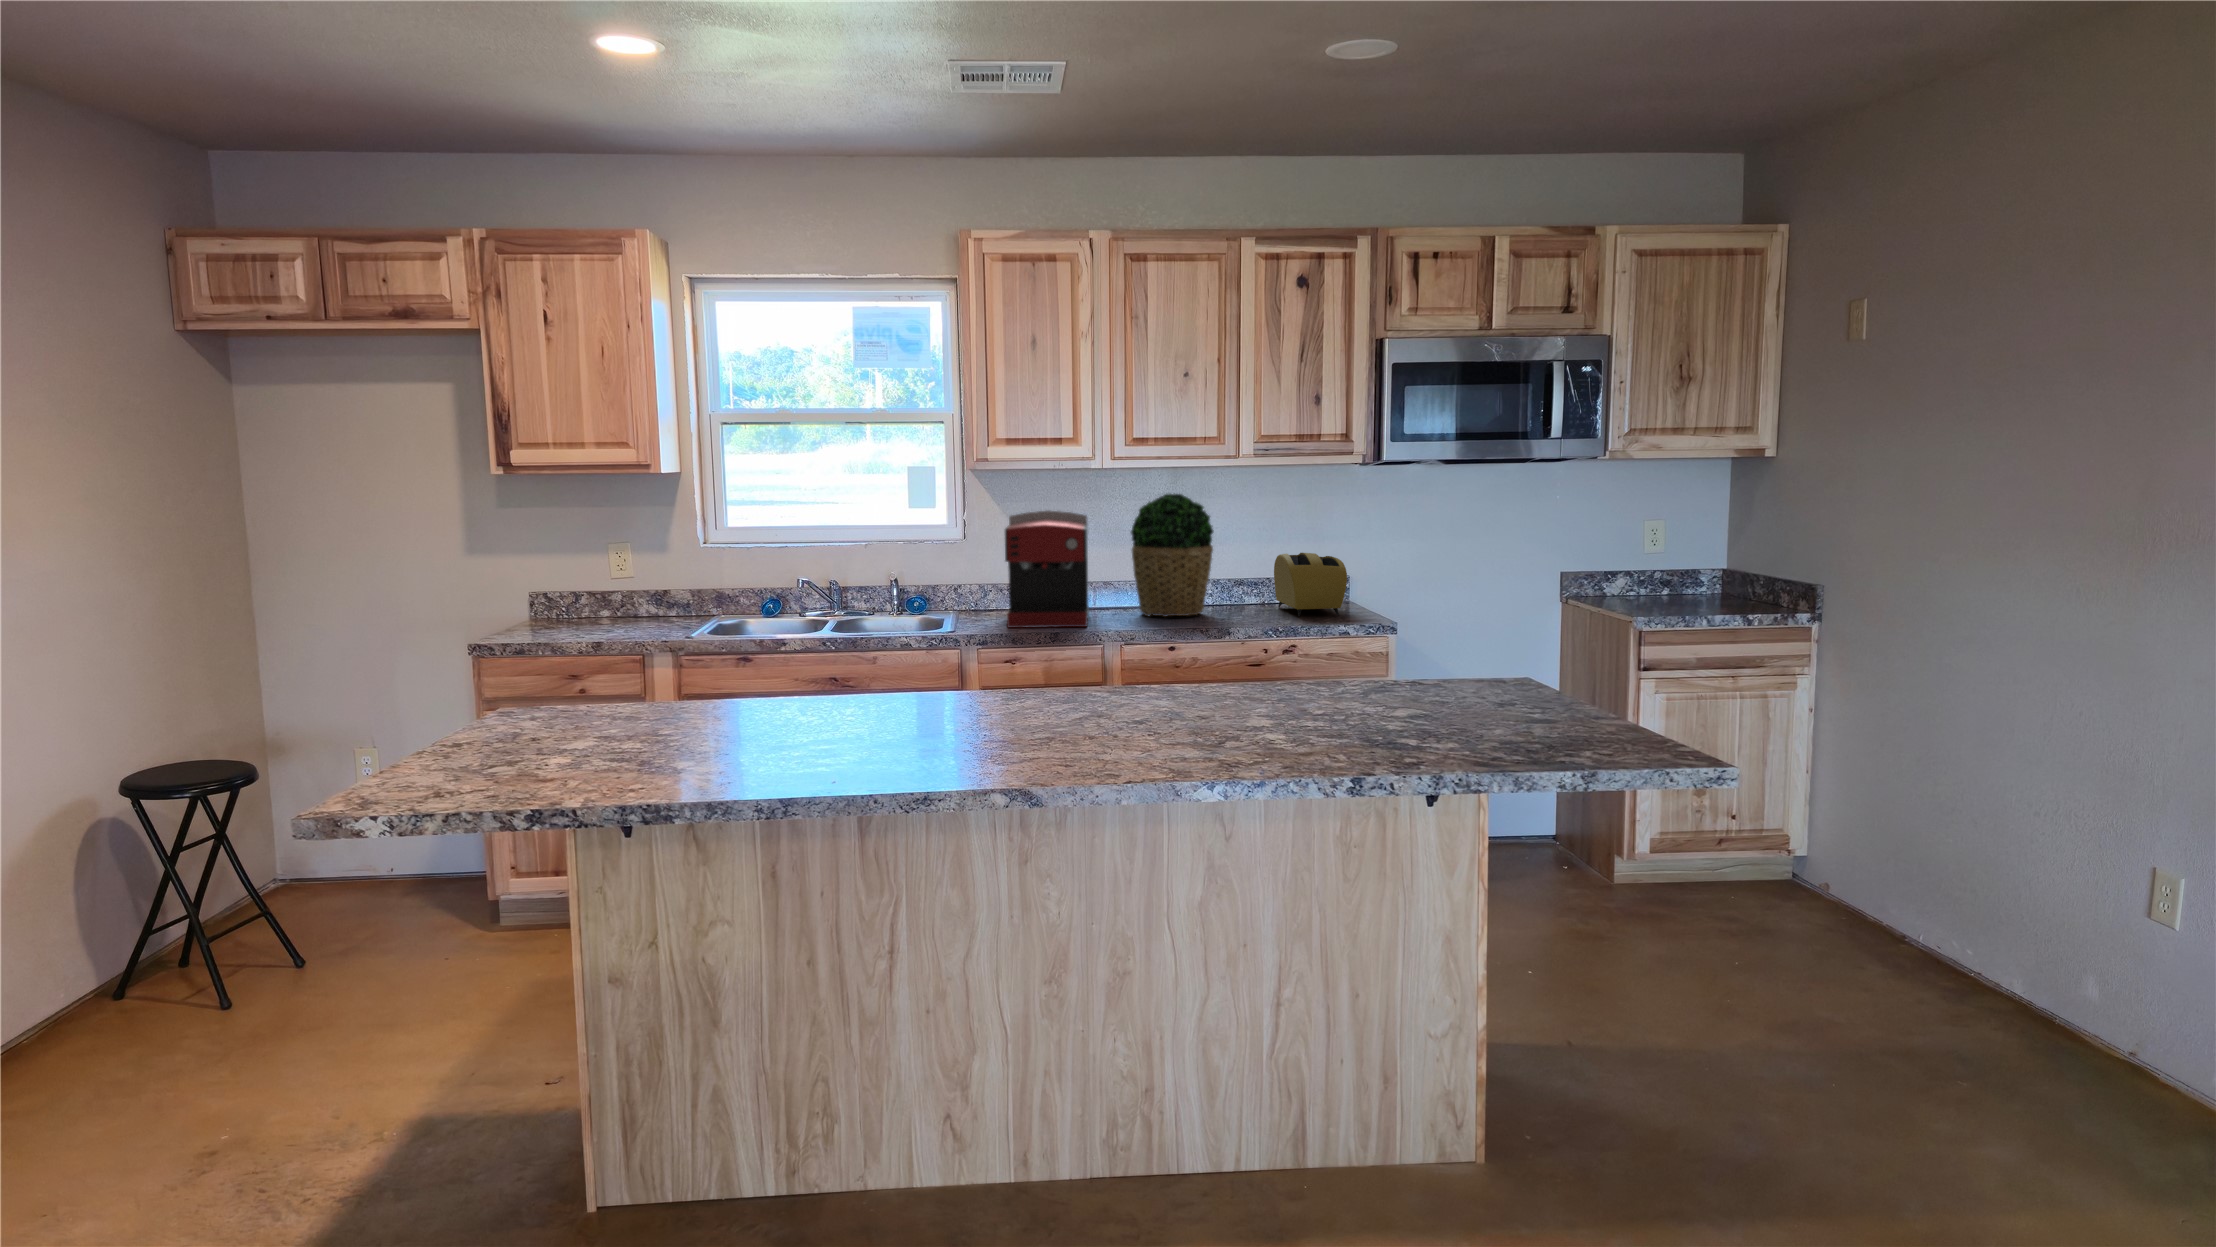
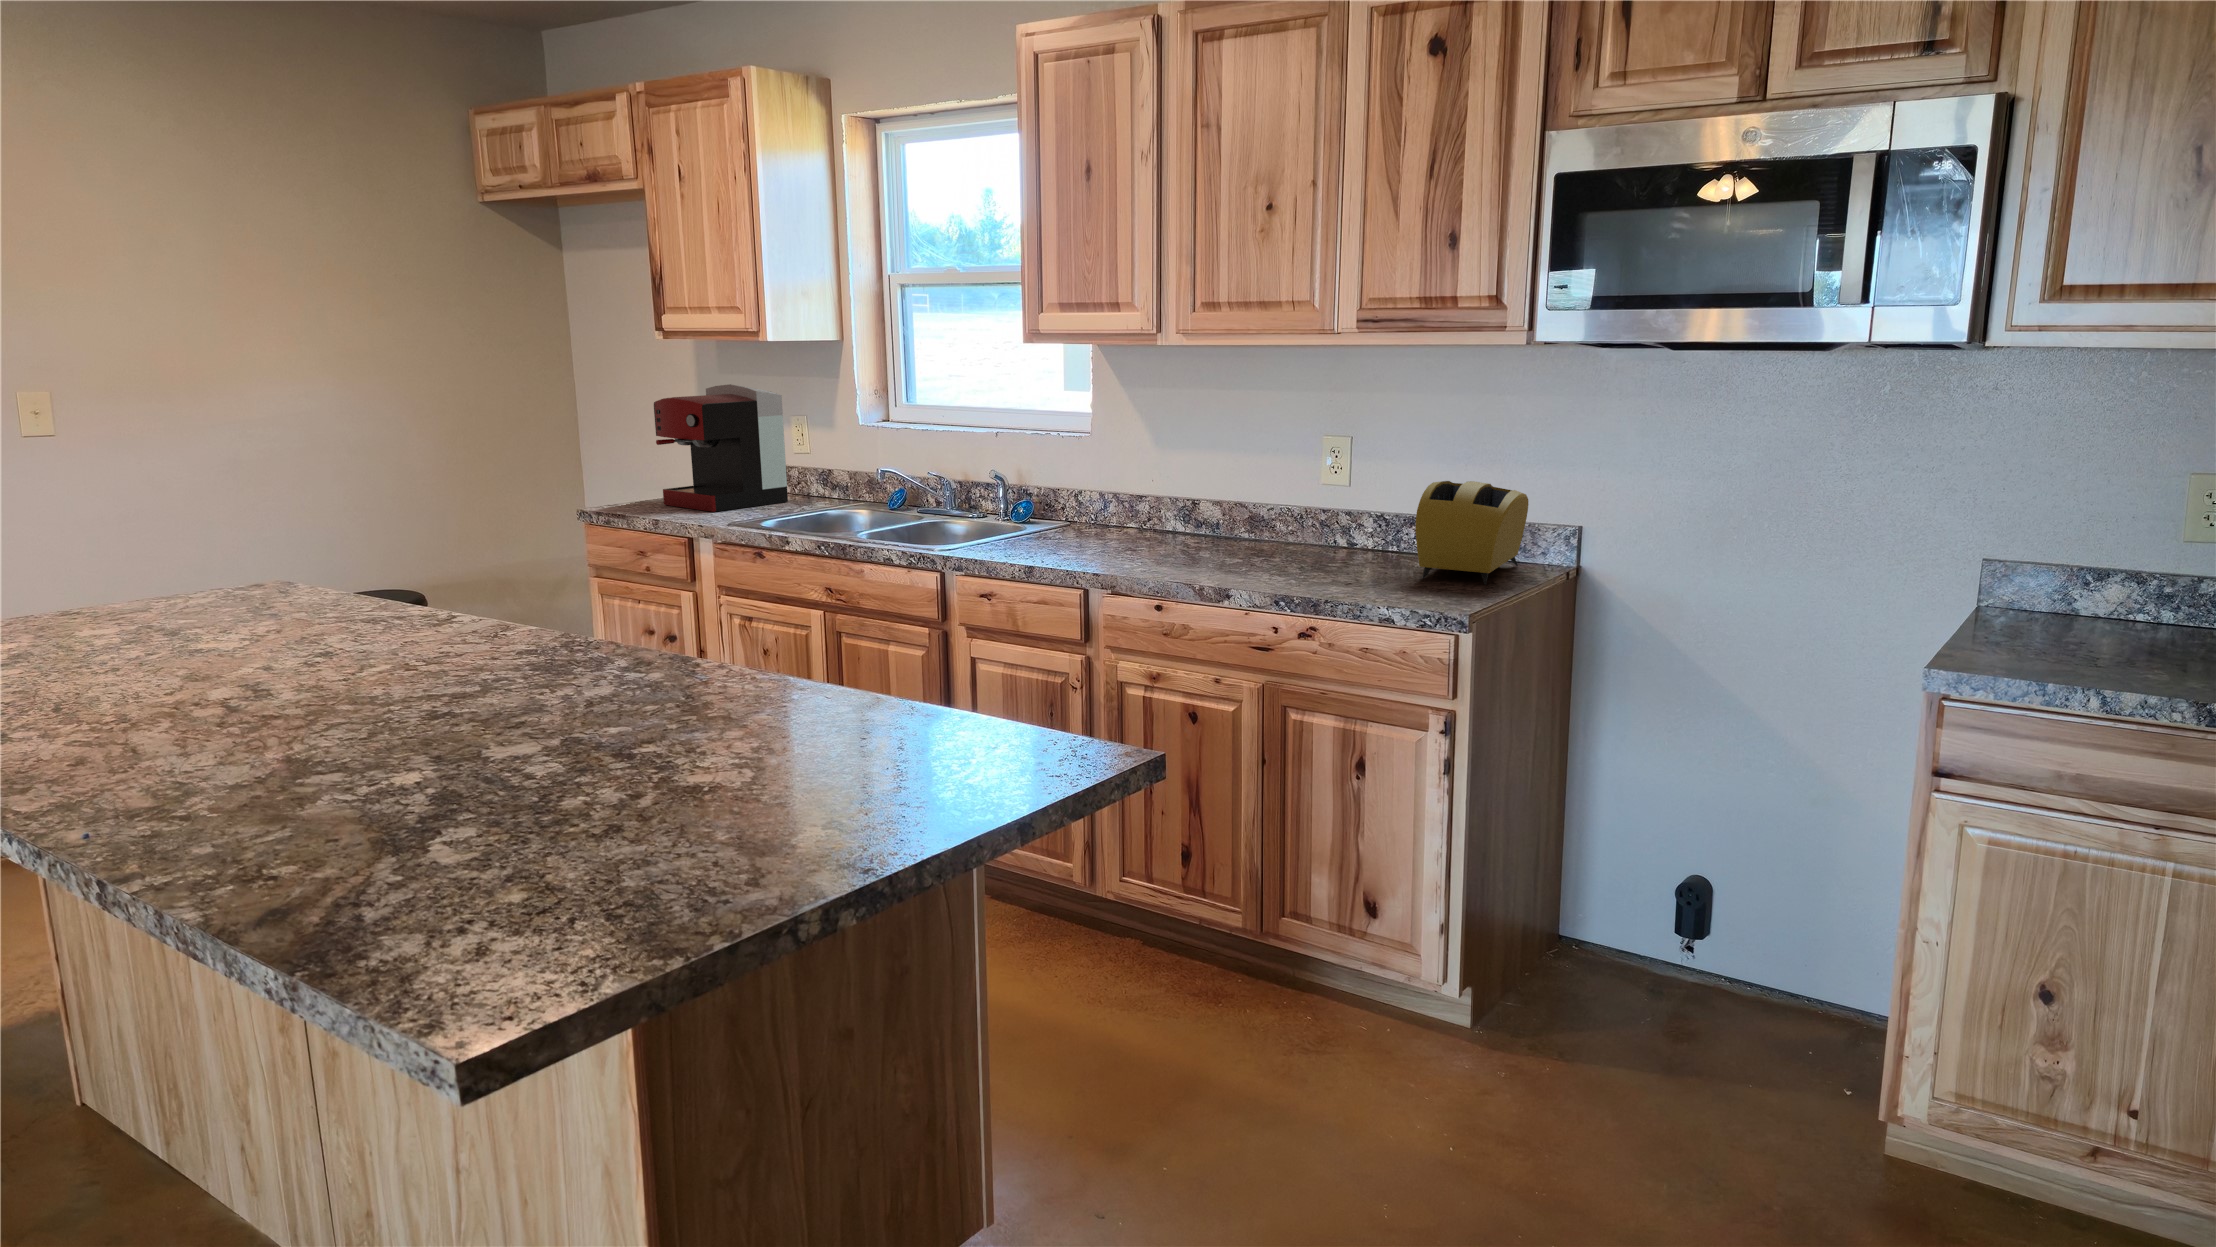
potted plant: present [1131,494,1213,617] -> none [1226,382,1344,558]
coffee maker: present [1005,511,1089,628] -> present [654,384,788,512]

